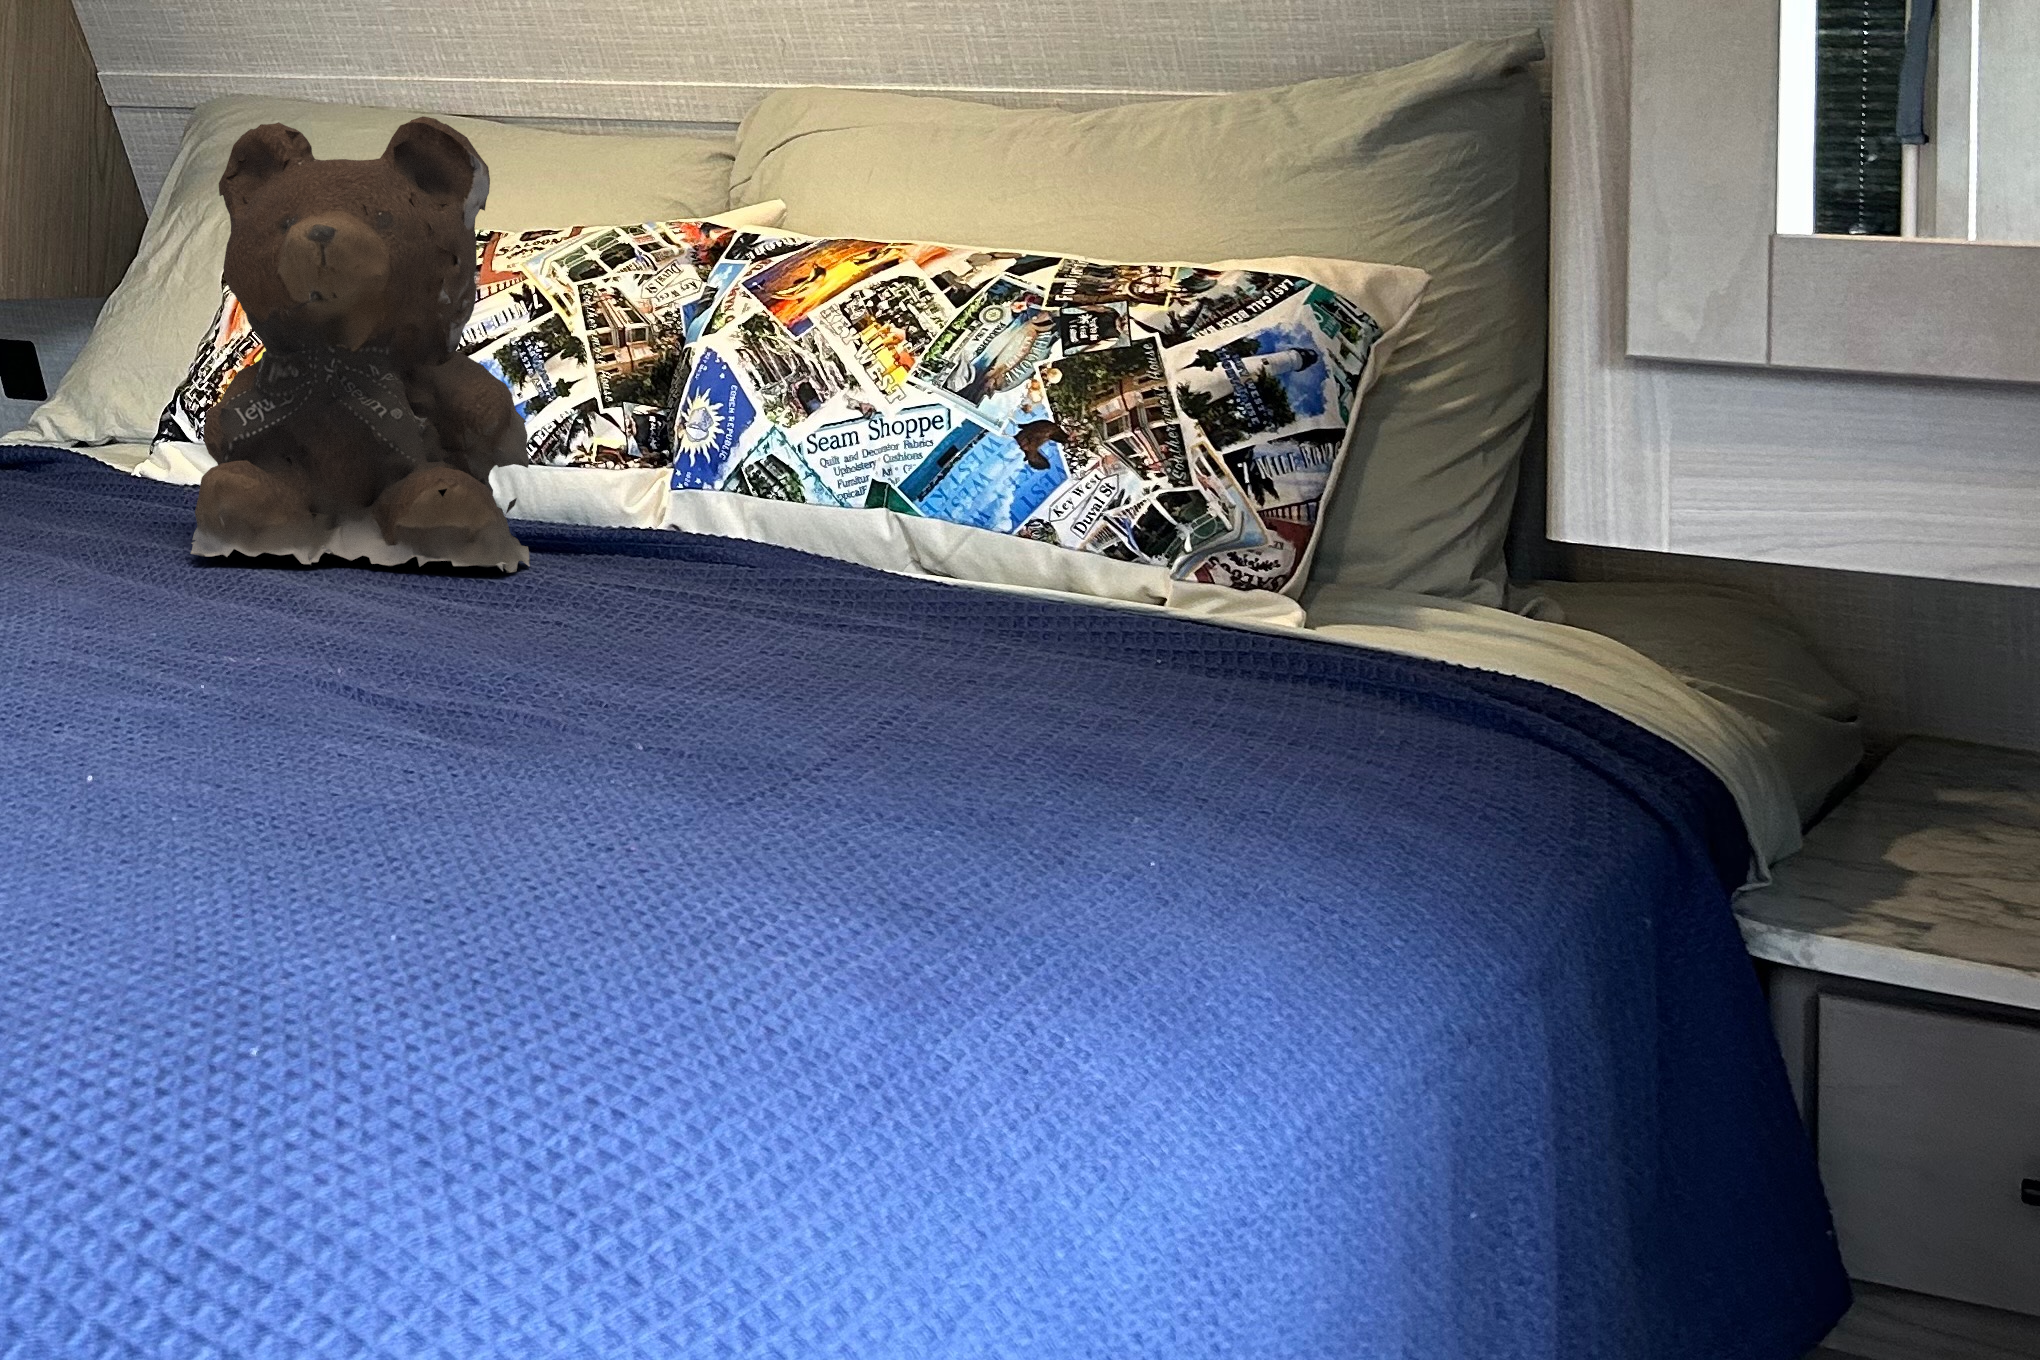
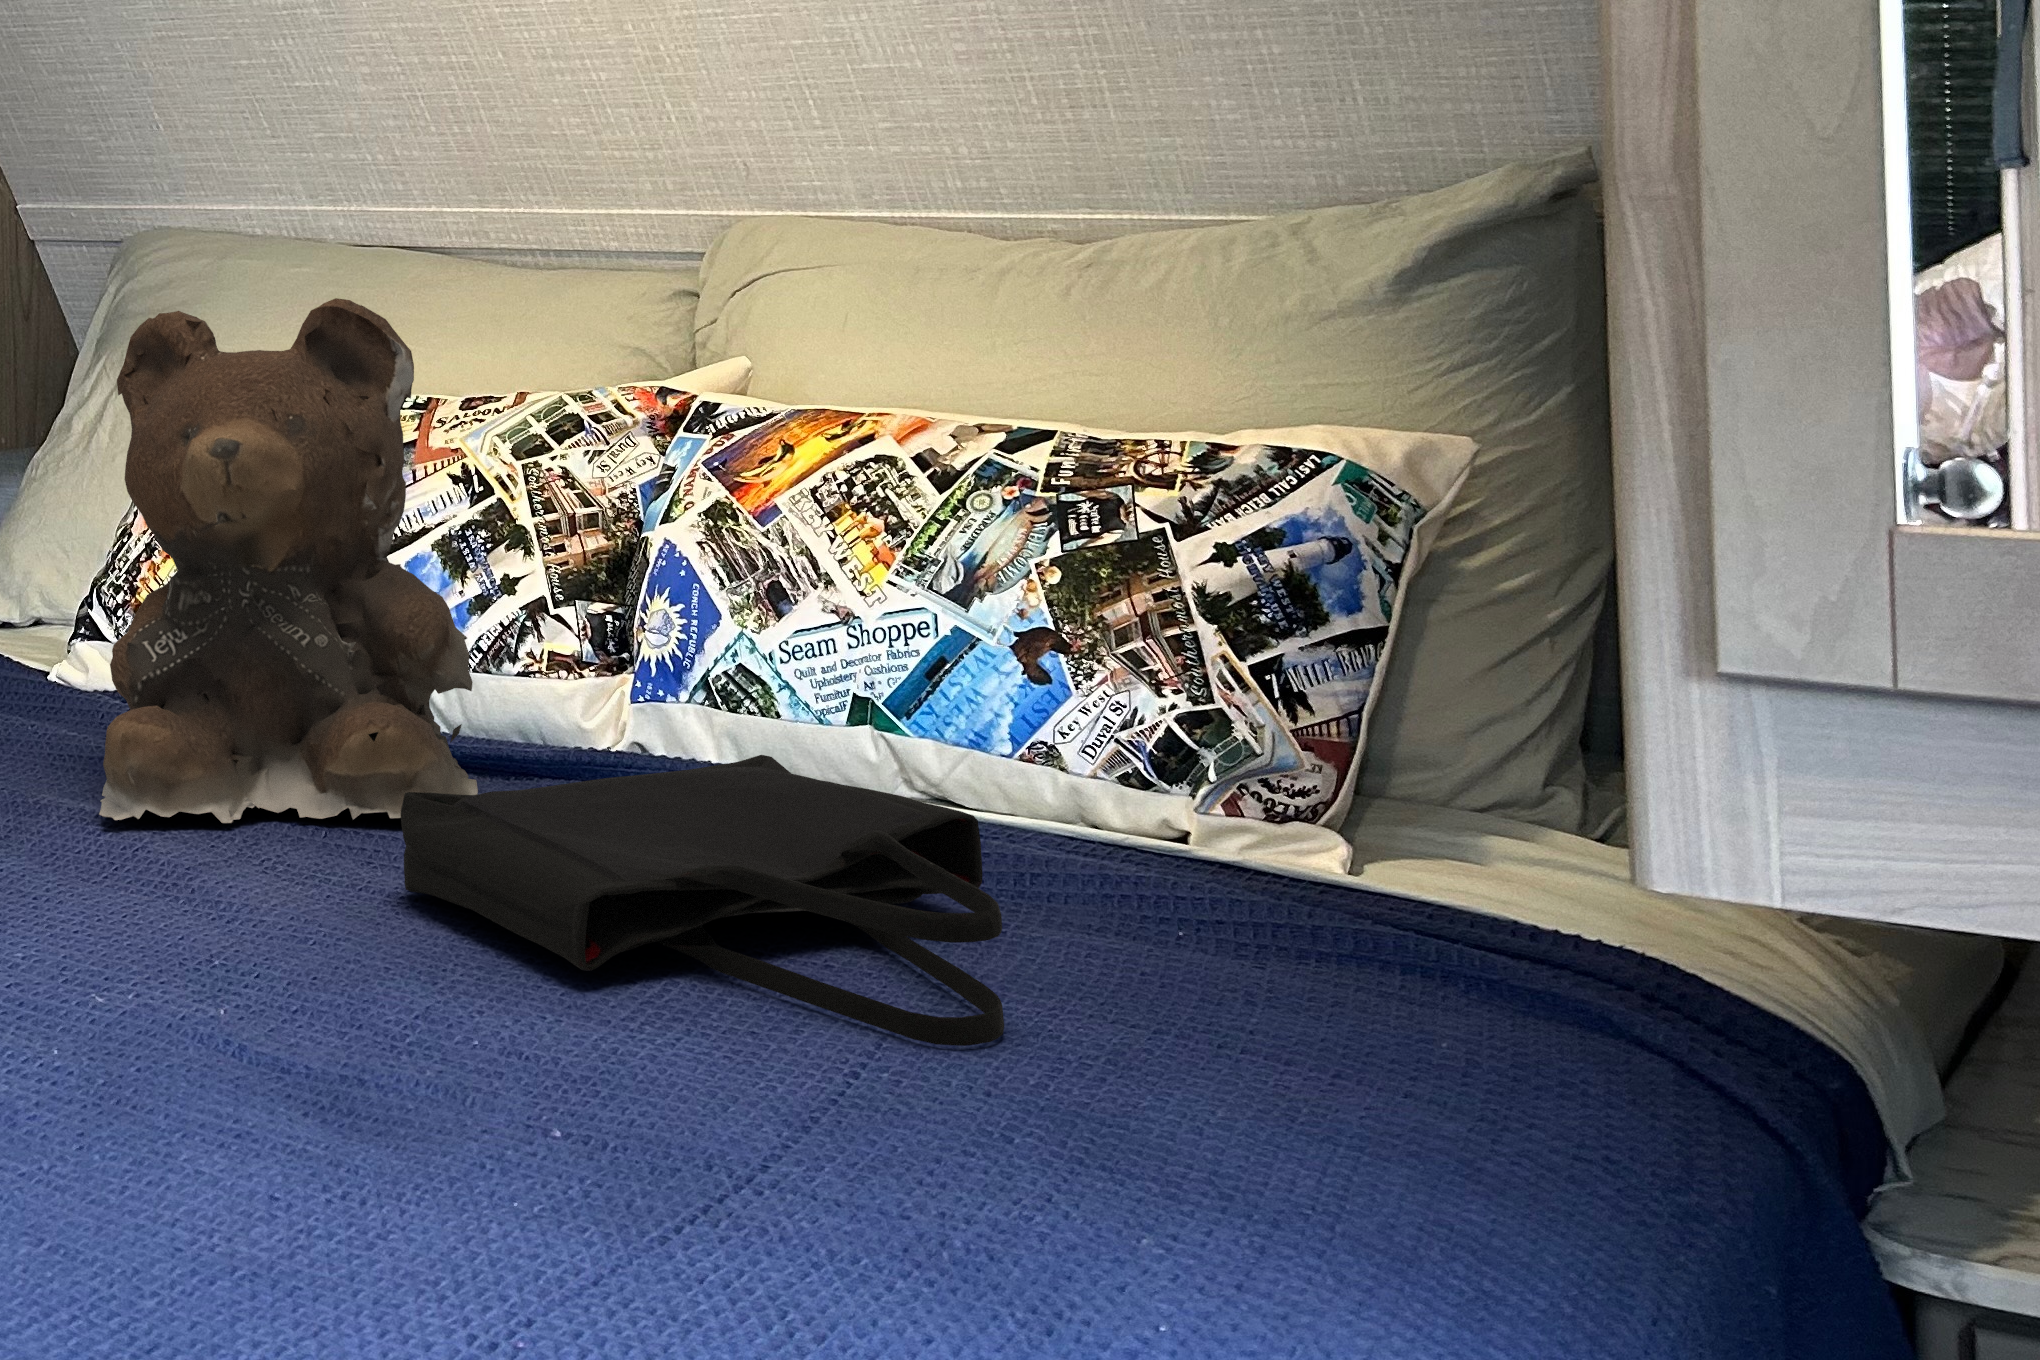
tote bag: none [472,519,1008,707] -> present [401,755,1004,1046]

